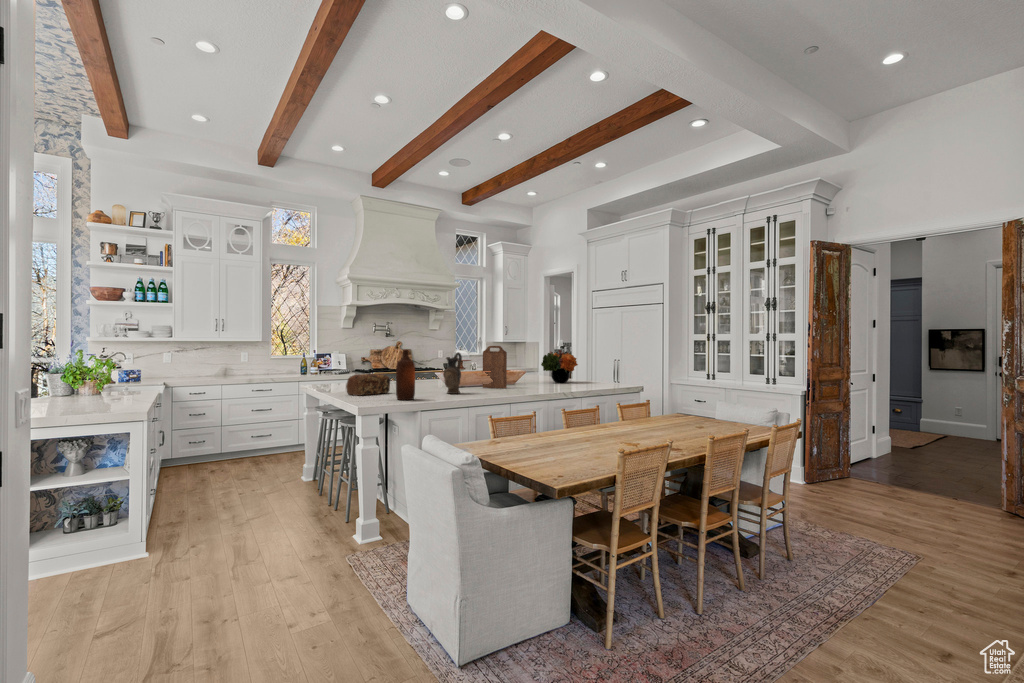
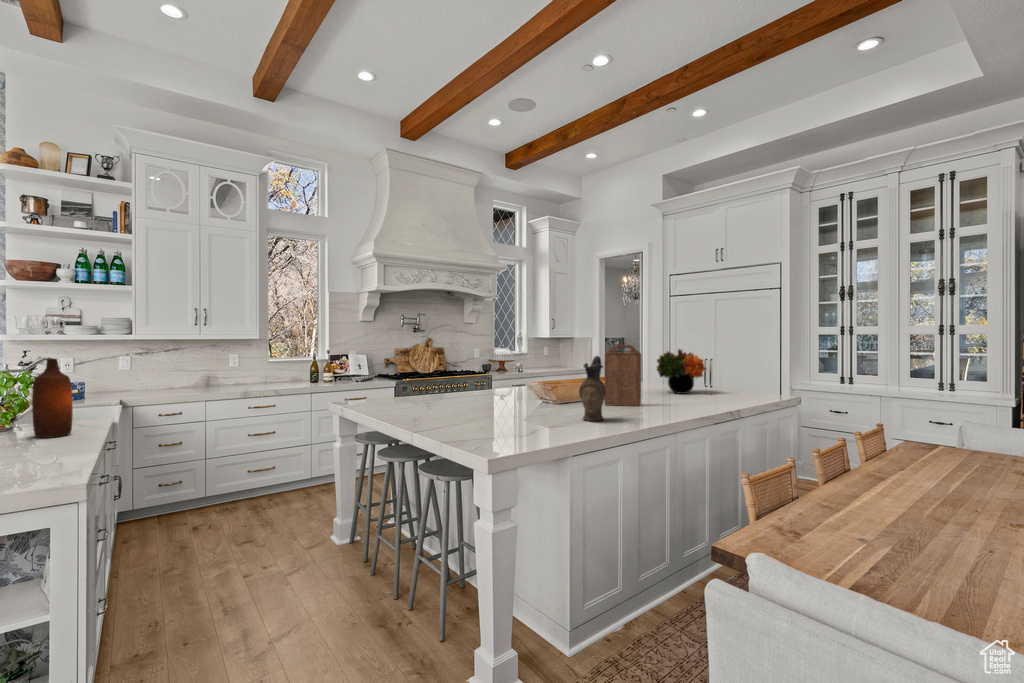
bottle: present [396,350,415,400] -> present [32,359,73,438]
bread loaf: present [346,374,390,396] -> none [431,390,494,429]

